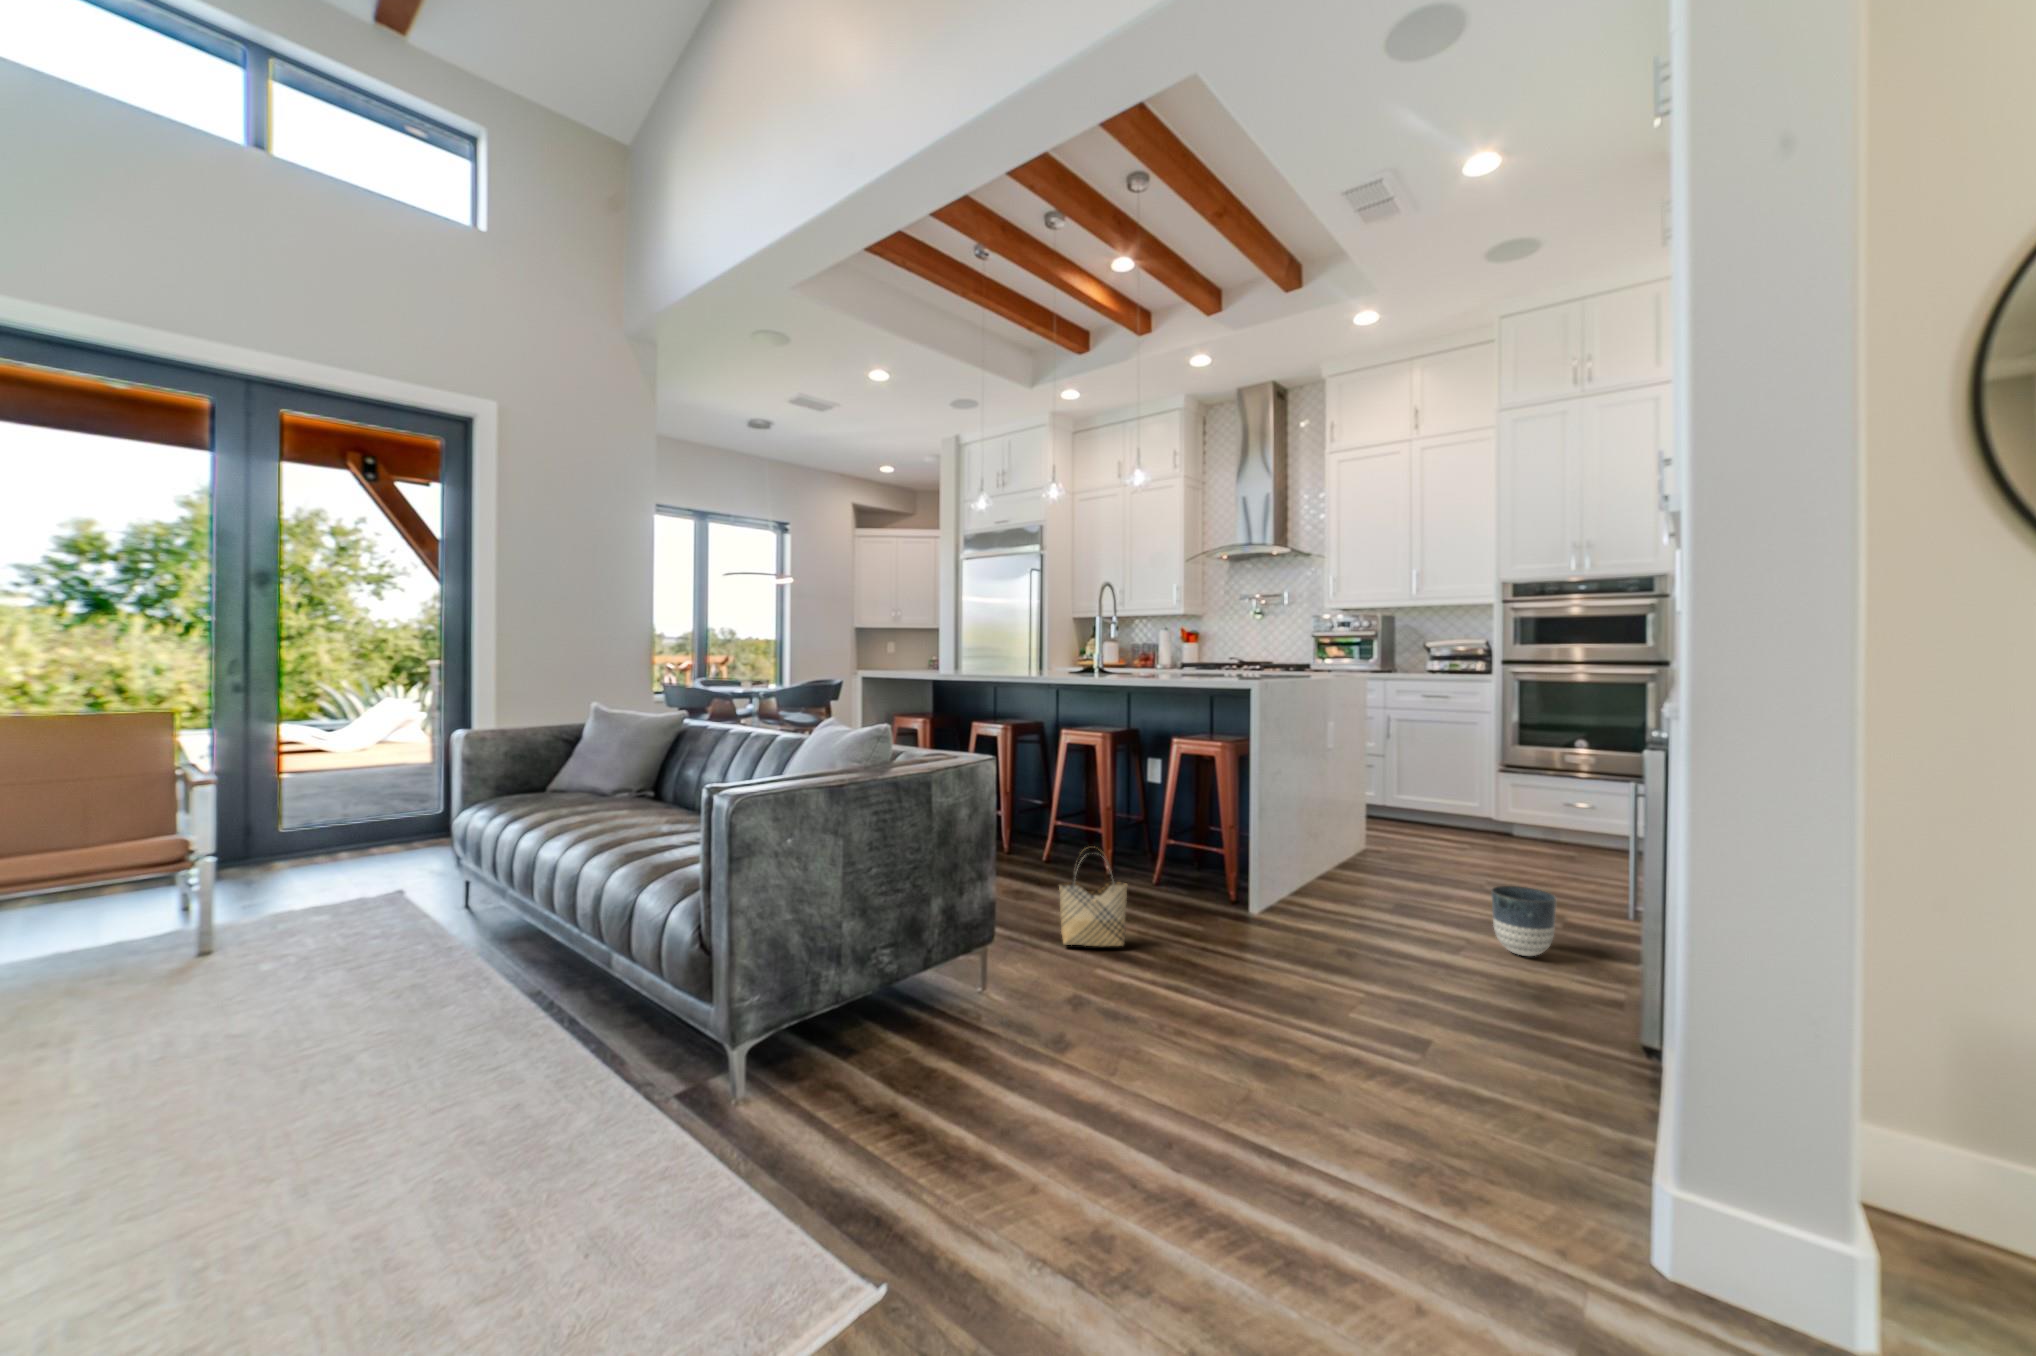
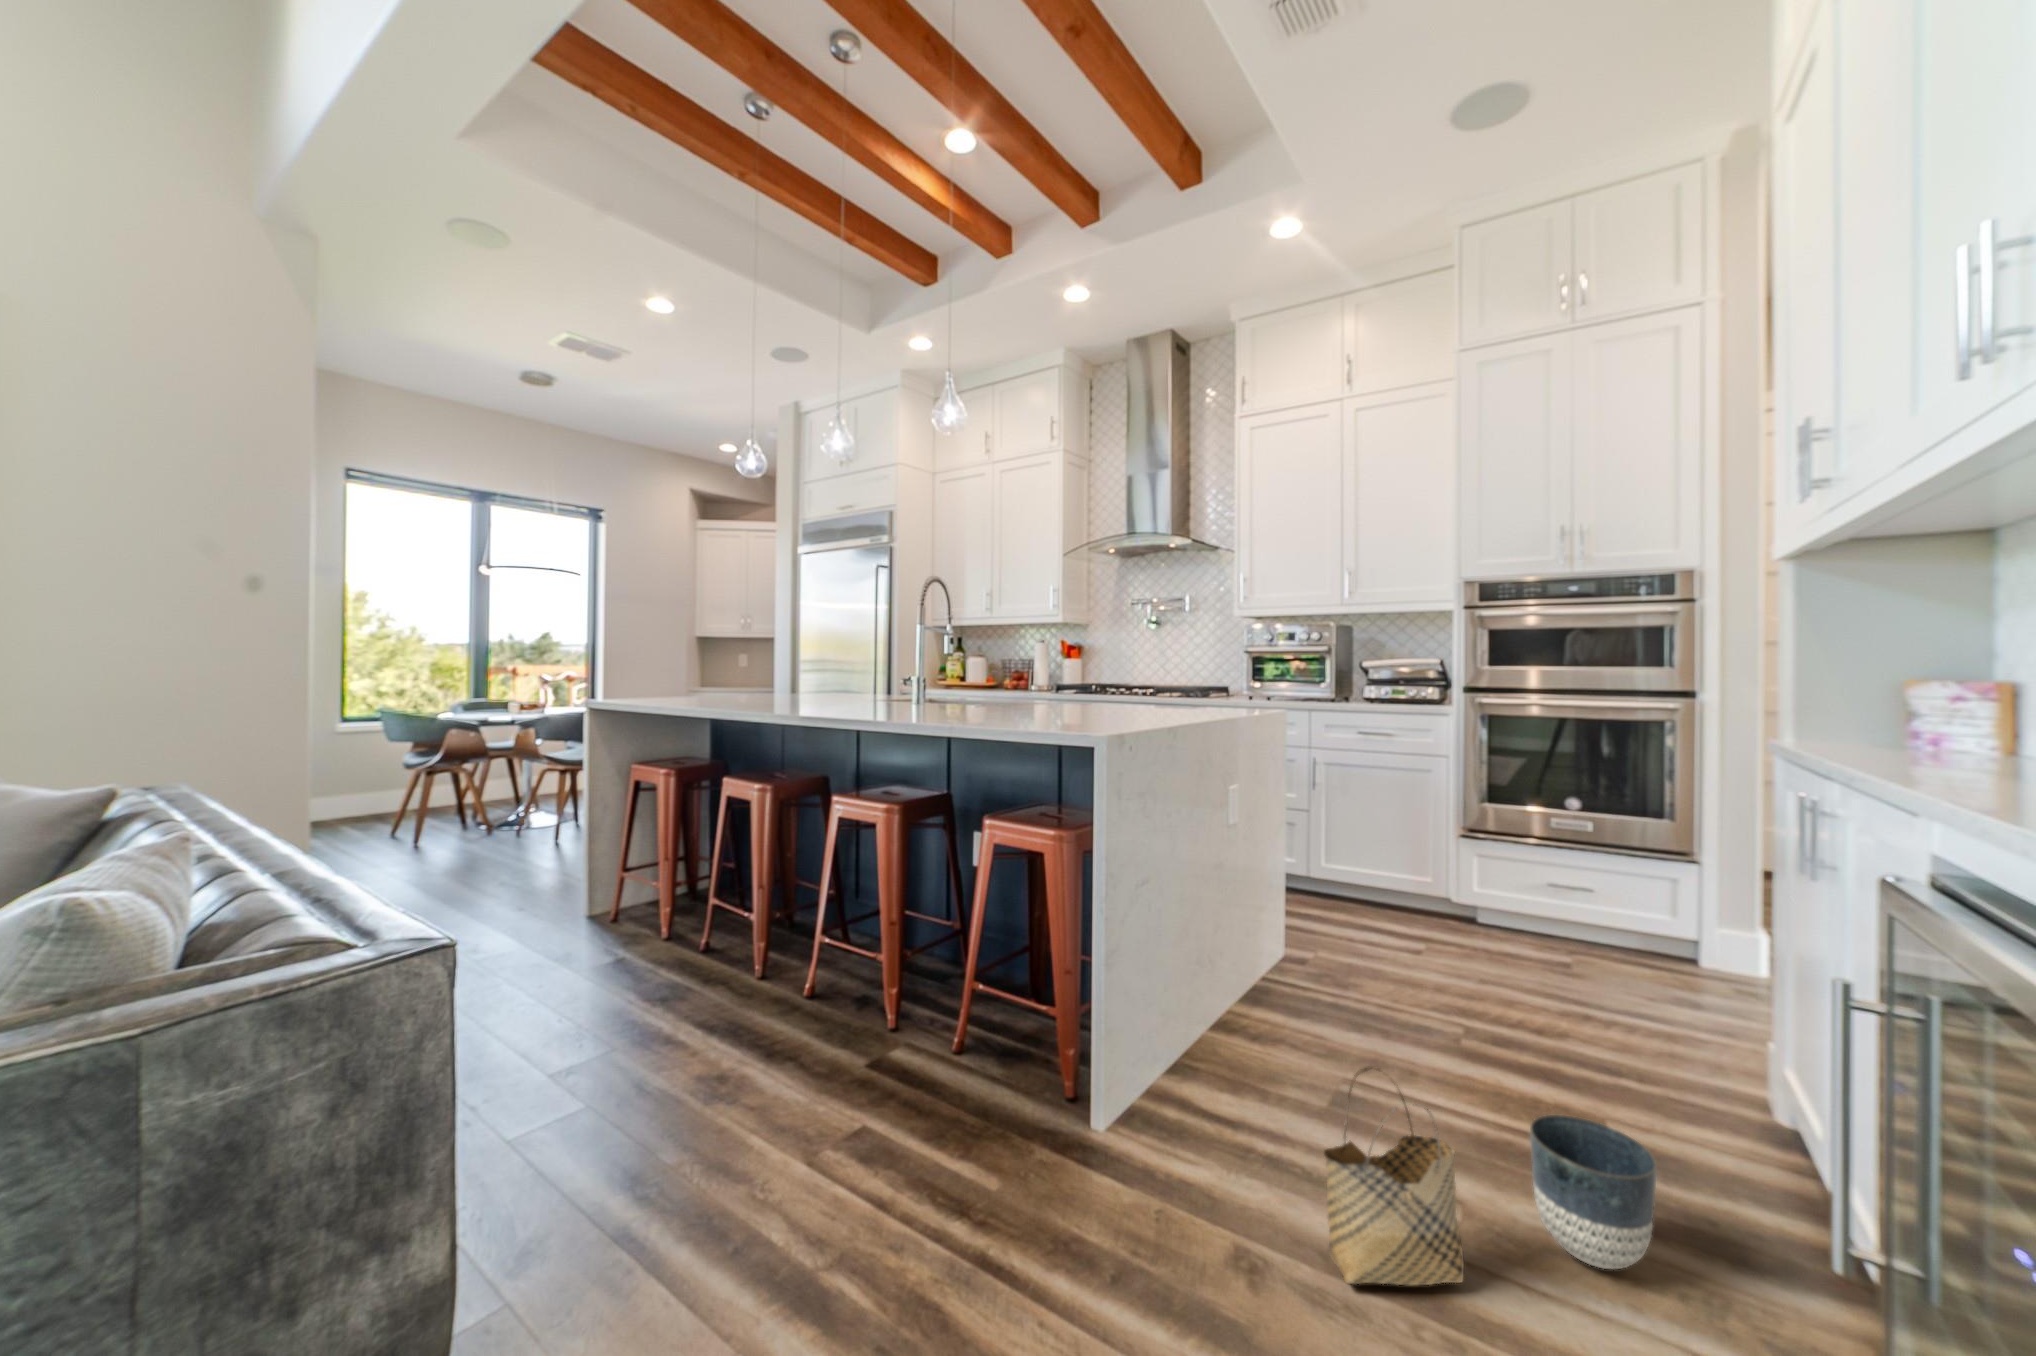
woven basket: present [1059,847,1128,946] -> present [1324,1067,1464,1285]

